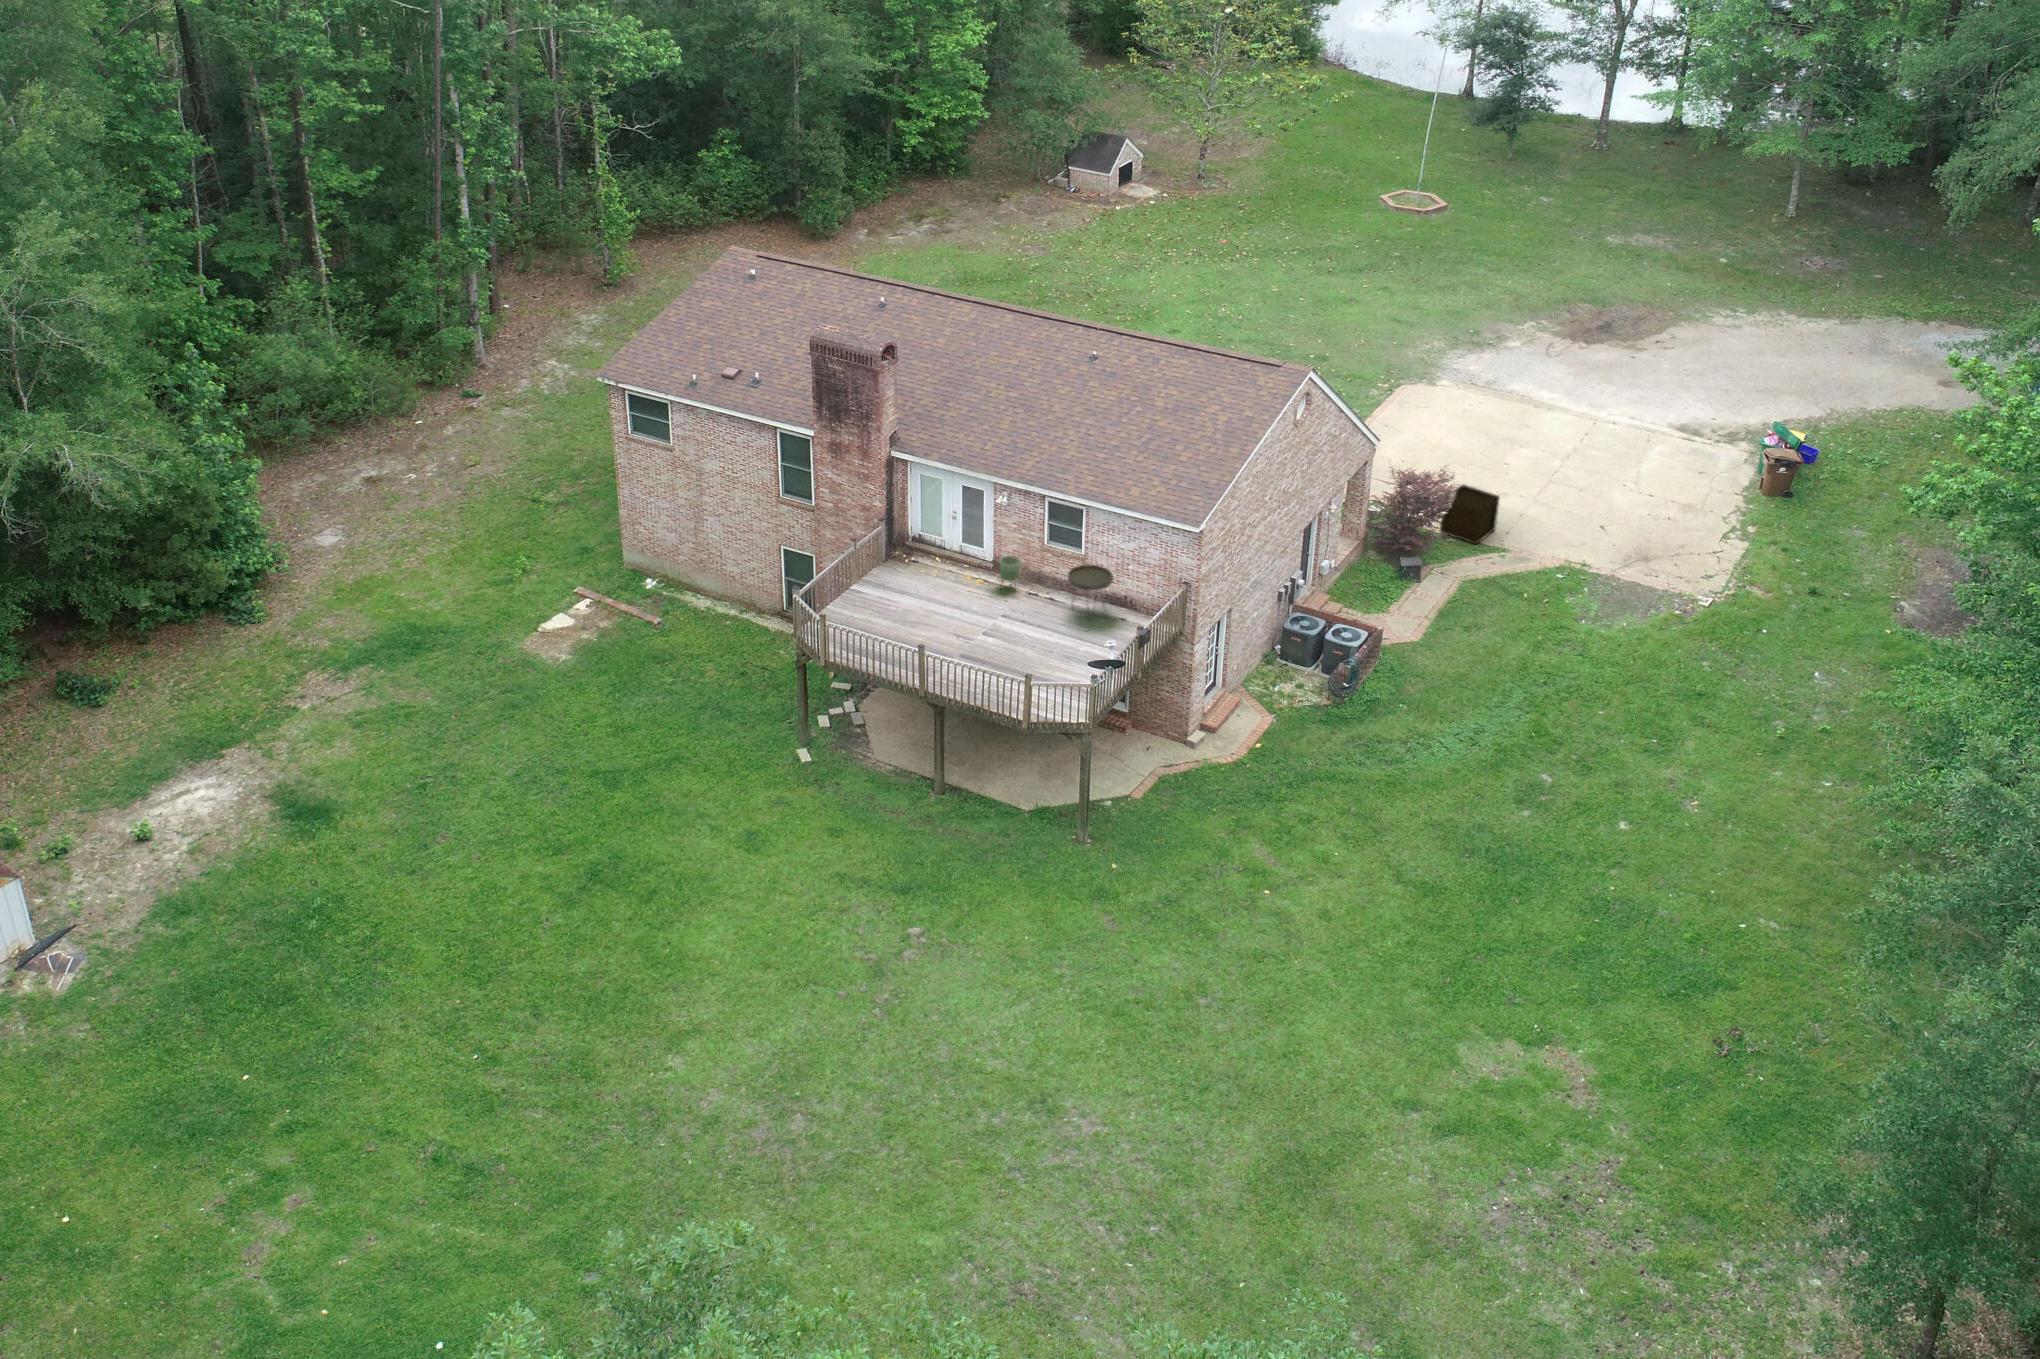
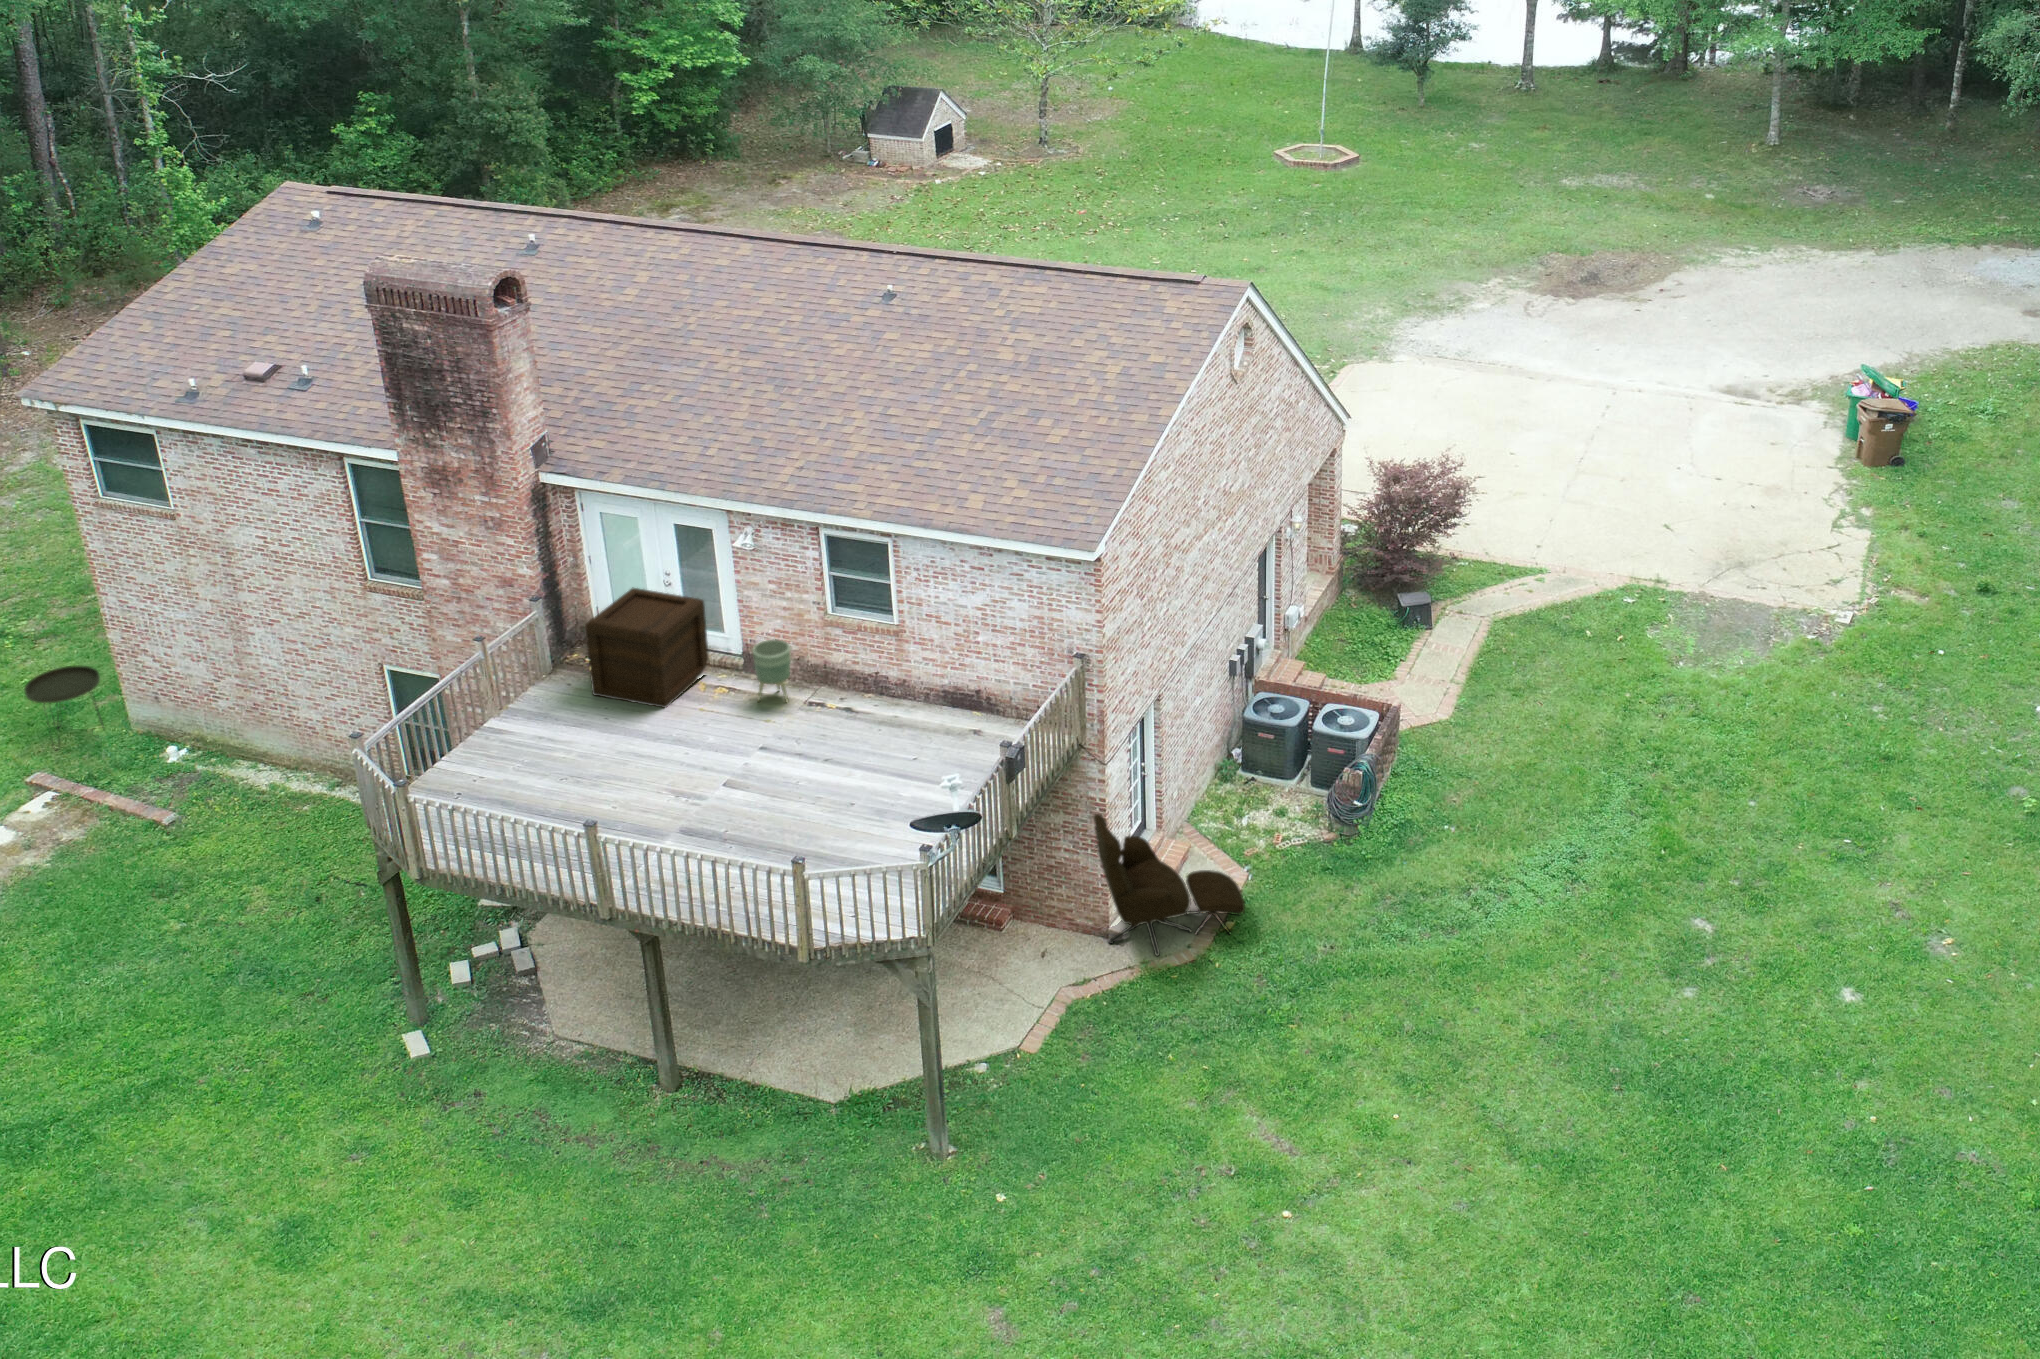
wooden crate: present [1440,485,1499,545] -> present [585,588,709,708]
side table: present [1068,565,1113,617] -> present [24,665,104,750]
lounge chair: none [1183,667,1270,757] -> present [1094,814,1245,956]

